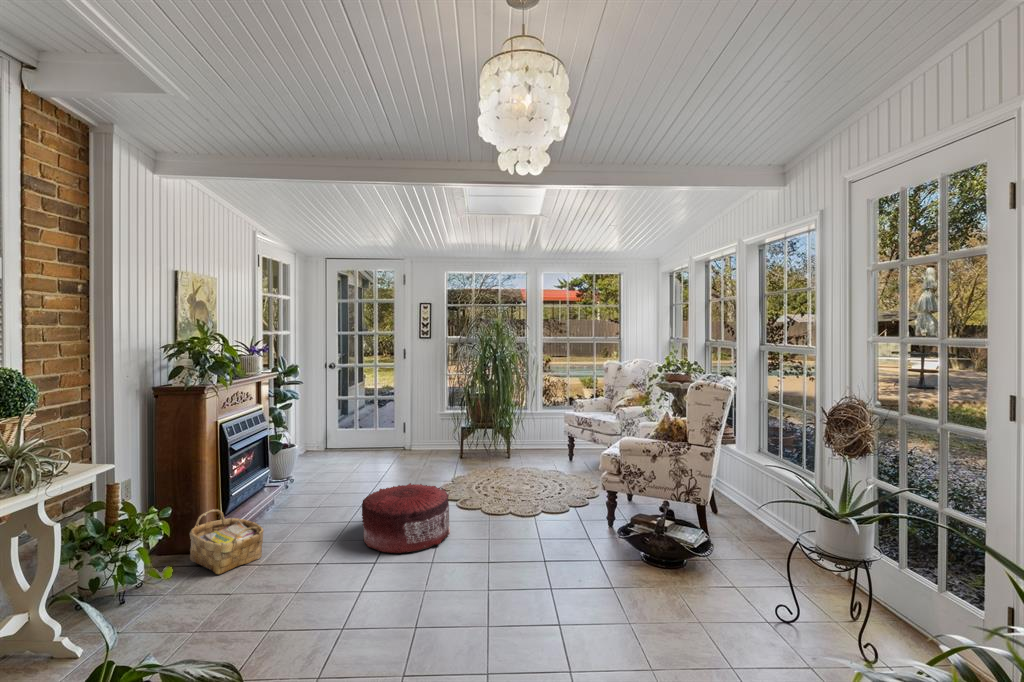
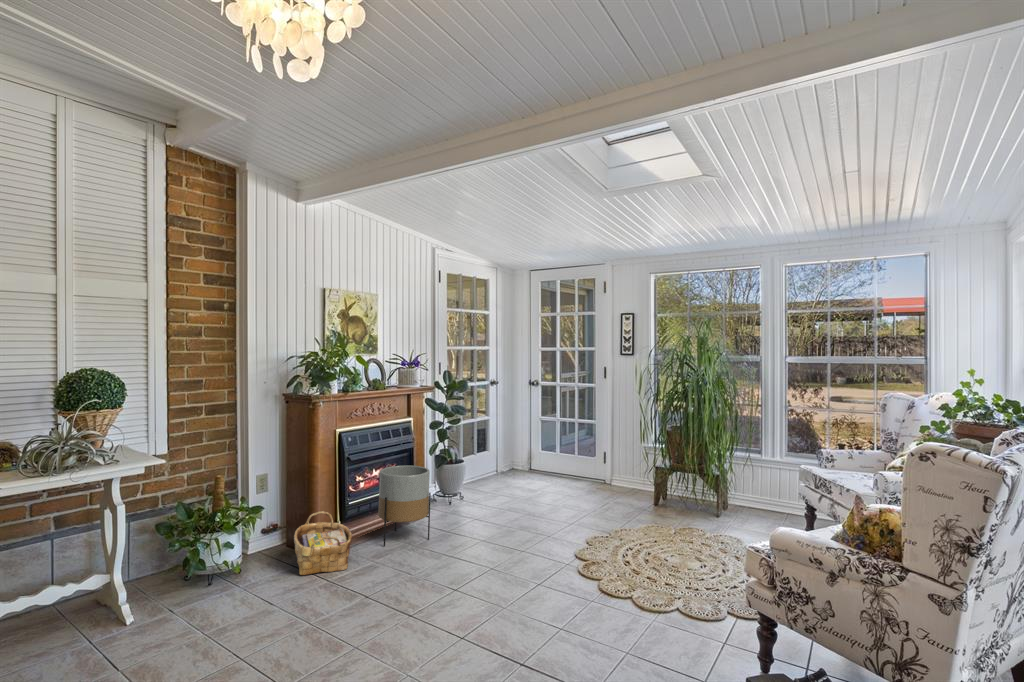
planter: none [255,451,310,532] -> present [378,465,431,546]
pouf: present [362,483,450,553] -> none [431,525,538,612]

